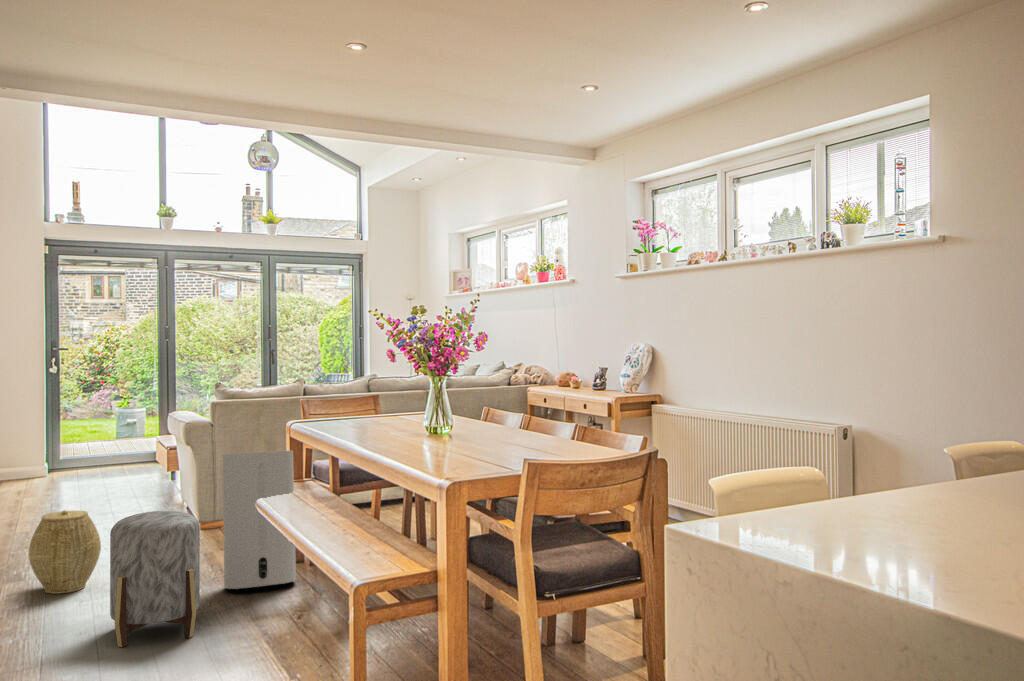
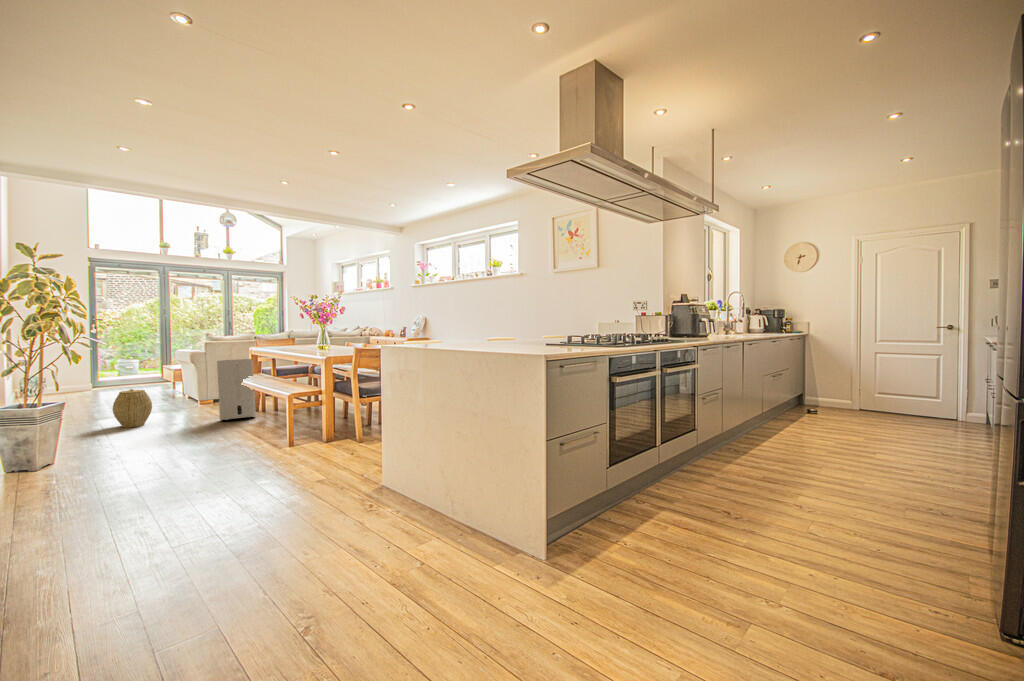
stool: present [110,511,200,647] -> none [166,383,211,439]

